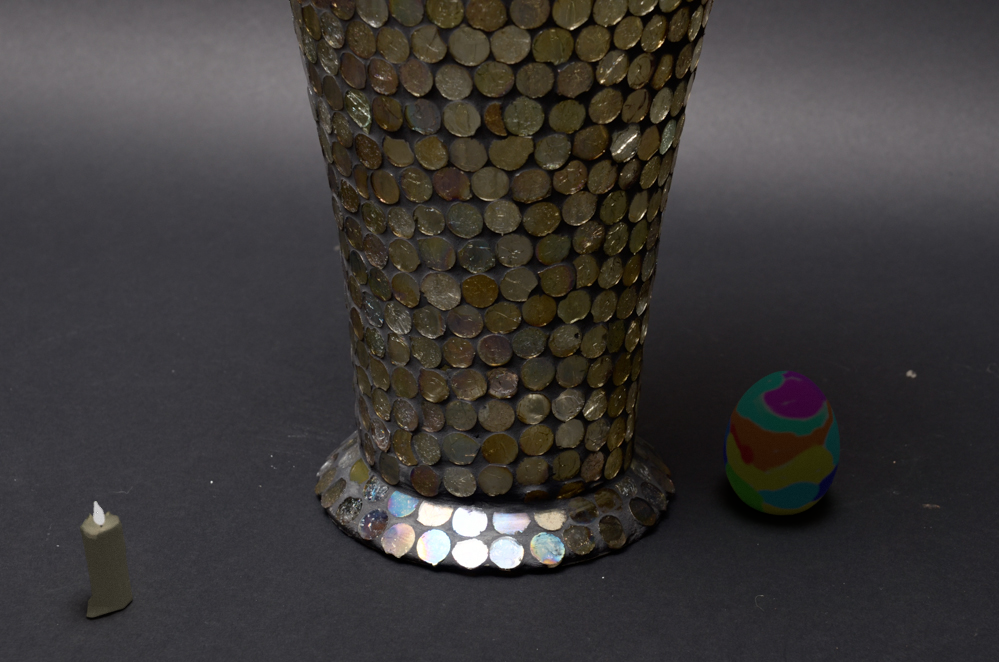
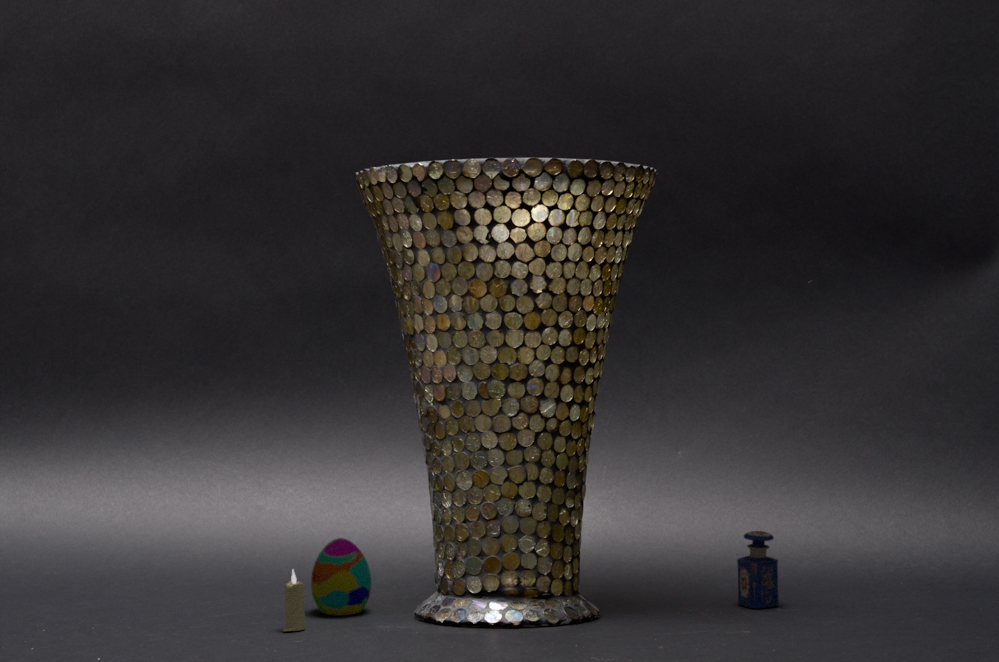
perfume bottle: none [871,302,954,435] -> present [737,531,778,608]
decorative egg: present [723,371,840,515] -> present [311,538,371,615]

